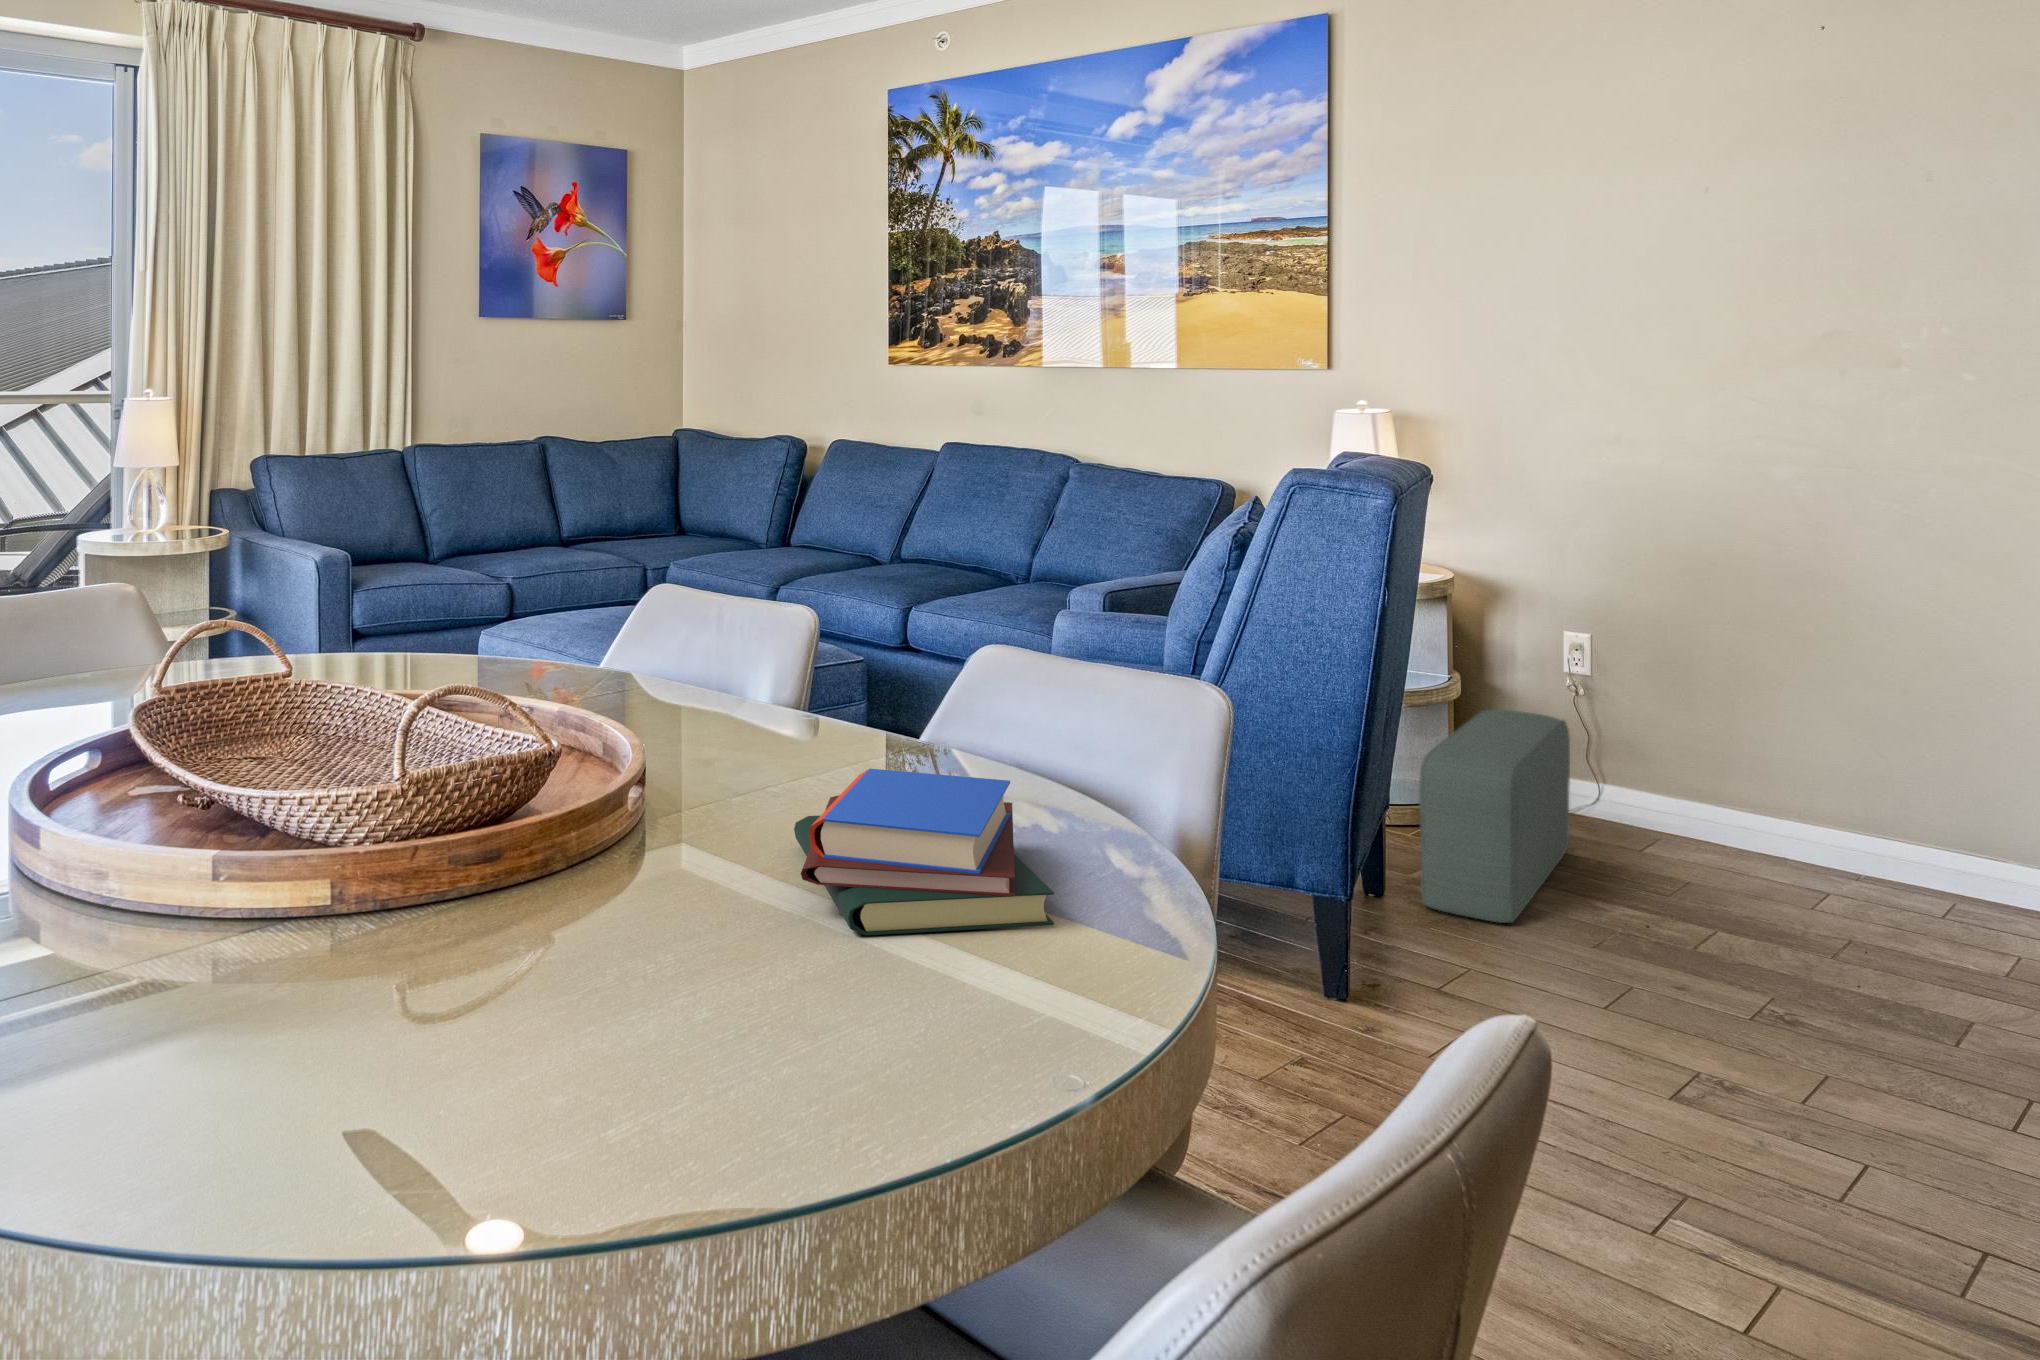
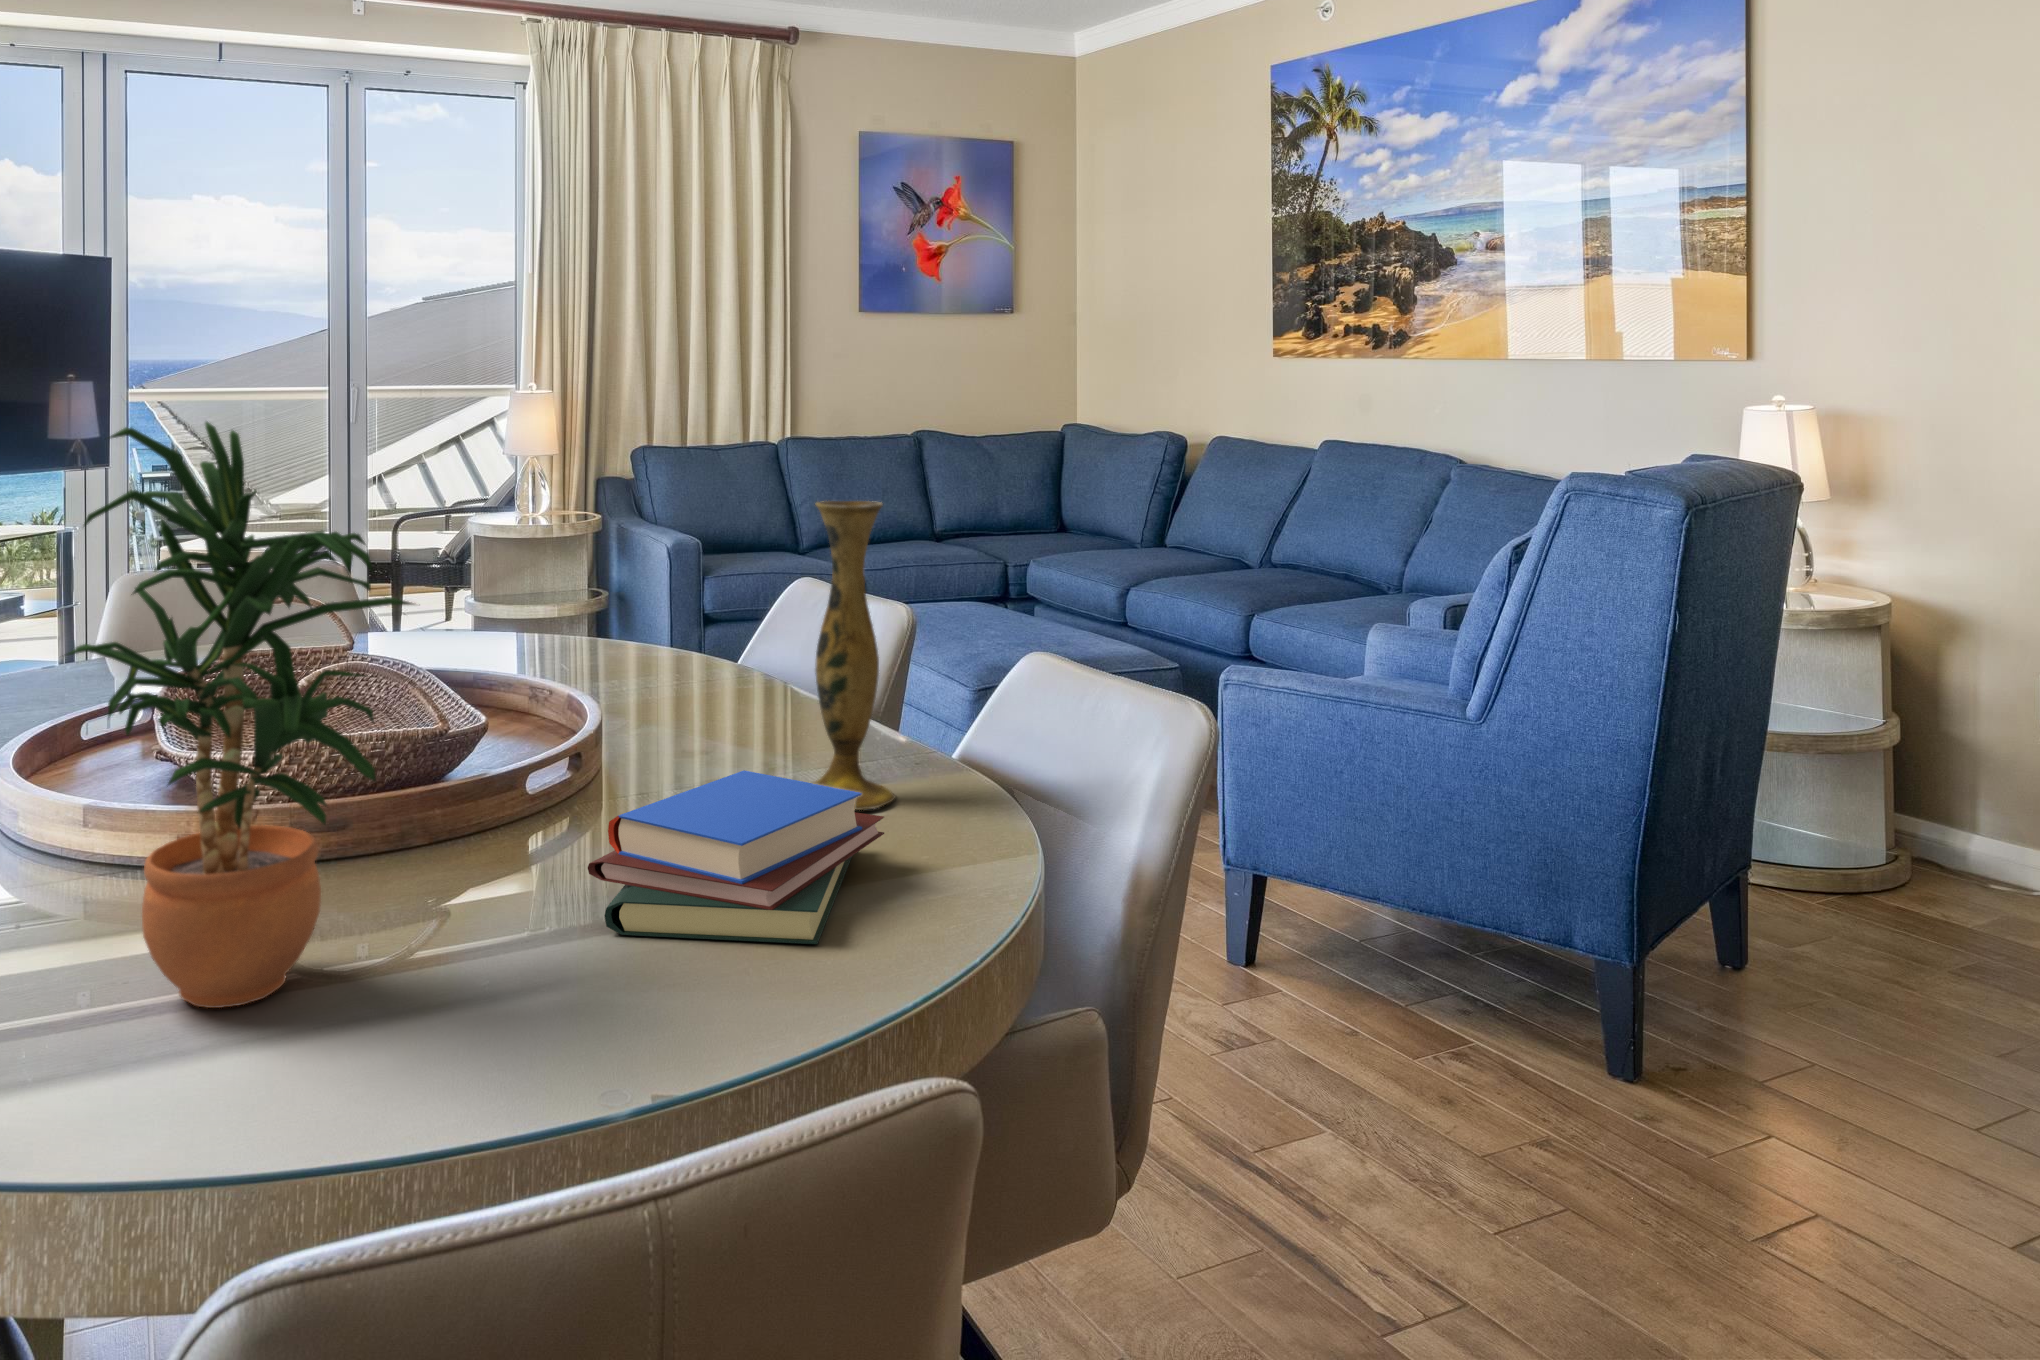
potted plant: none [394,427,718,1050] -> present [66,422,414,1008]
vase: none [845,503,943,804] -> present [813,501,895,810]
pouf: present [1419,710,1570,923] -> none [1781,765,2022,1021]

